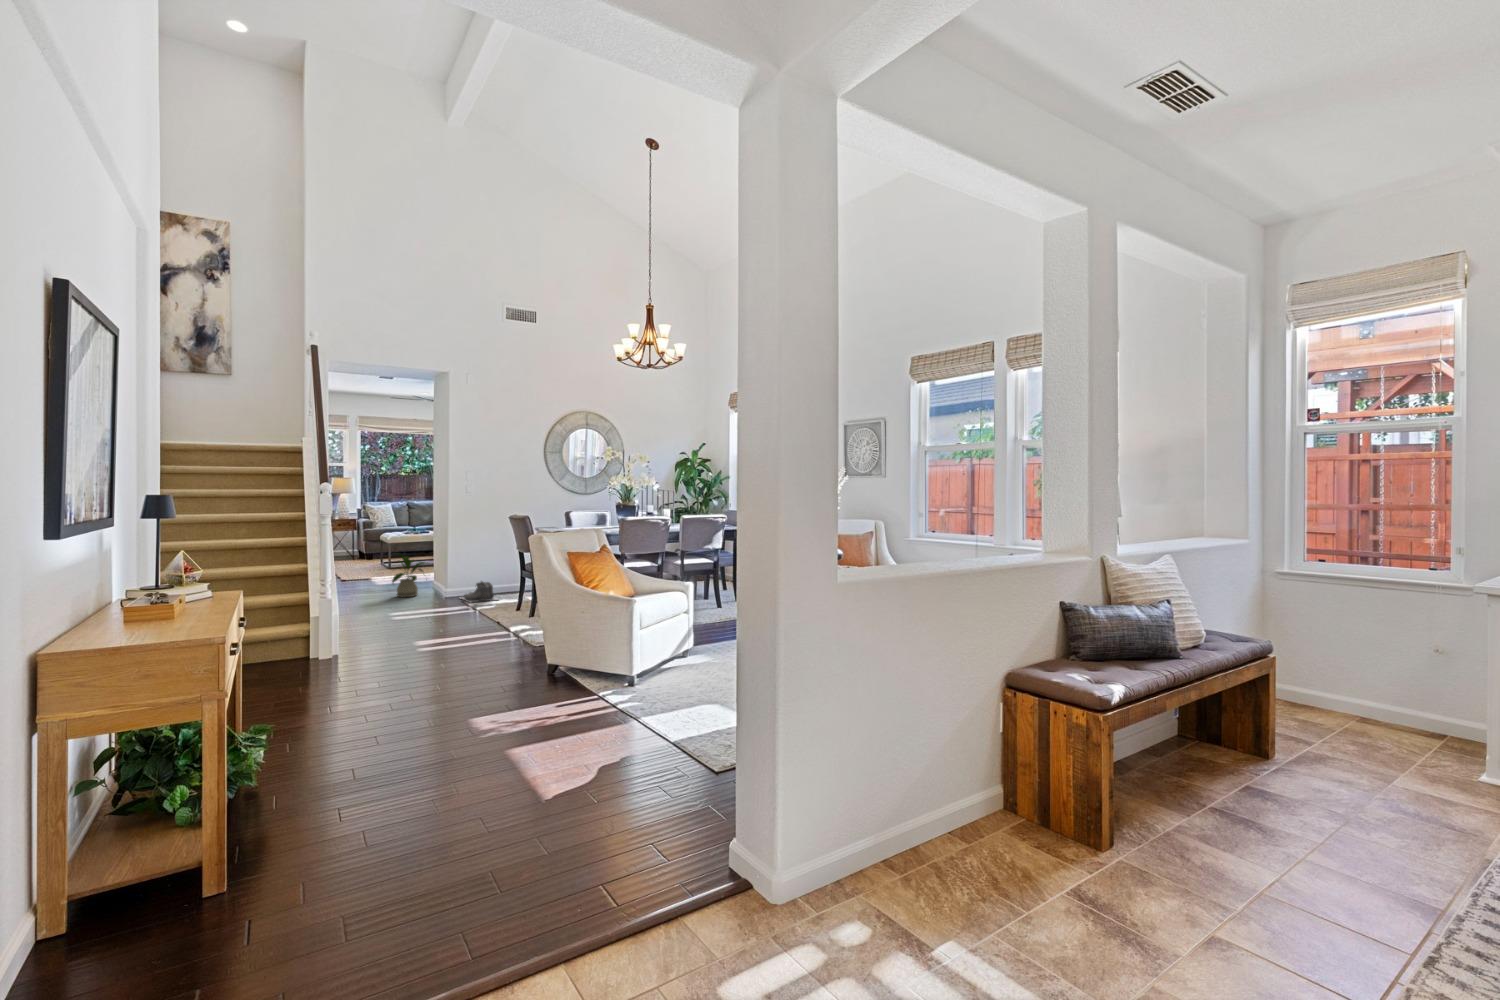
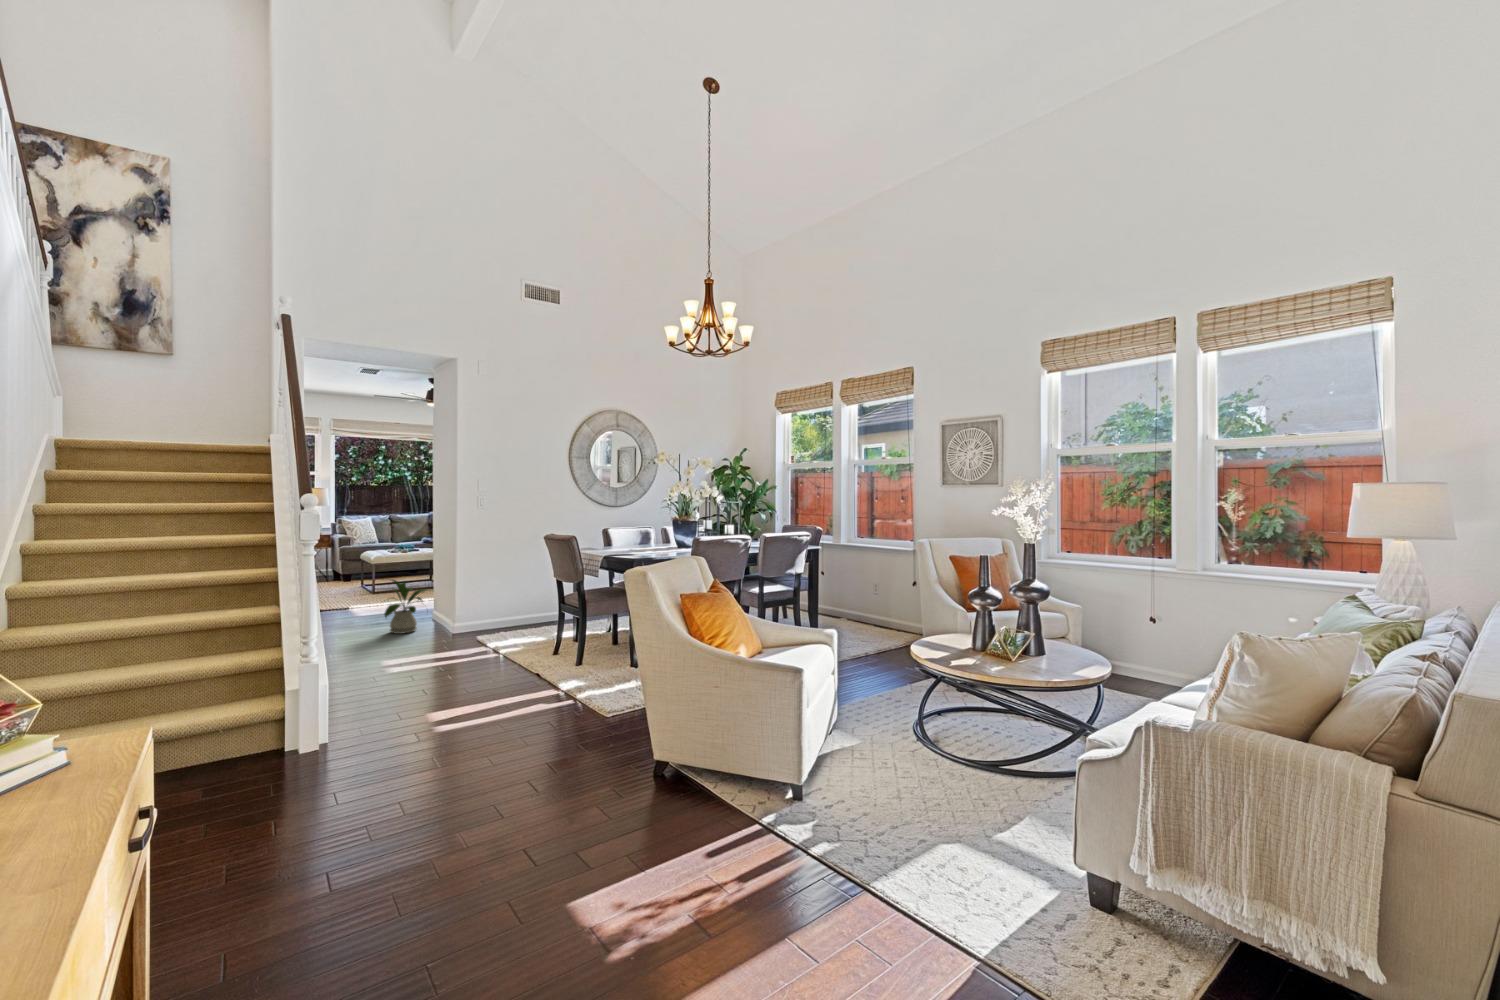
boots: present [460,581,498,603] -> none [469,611,522,640]

